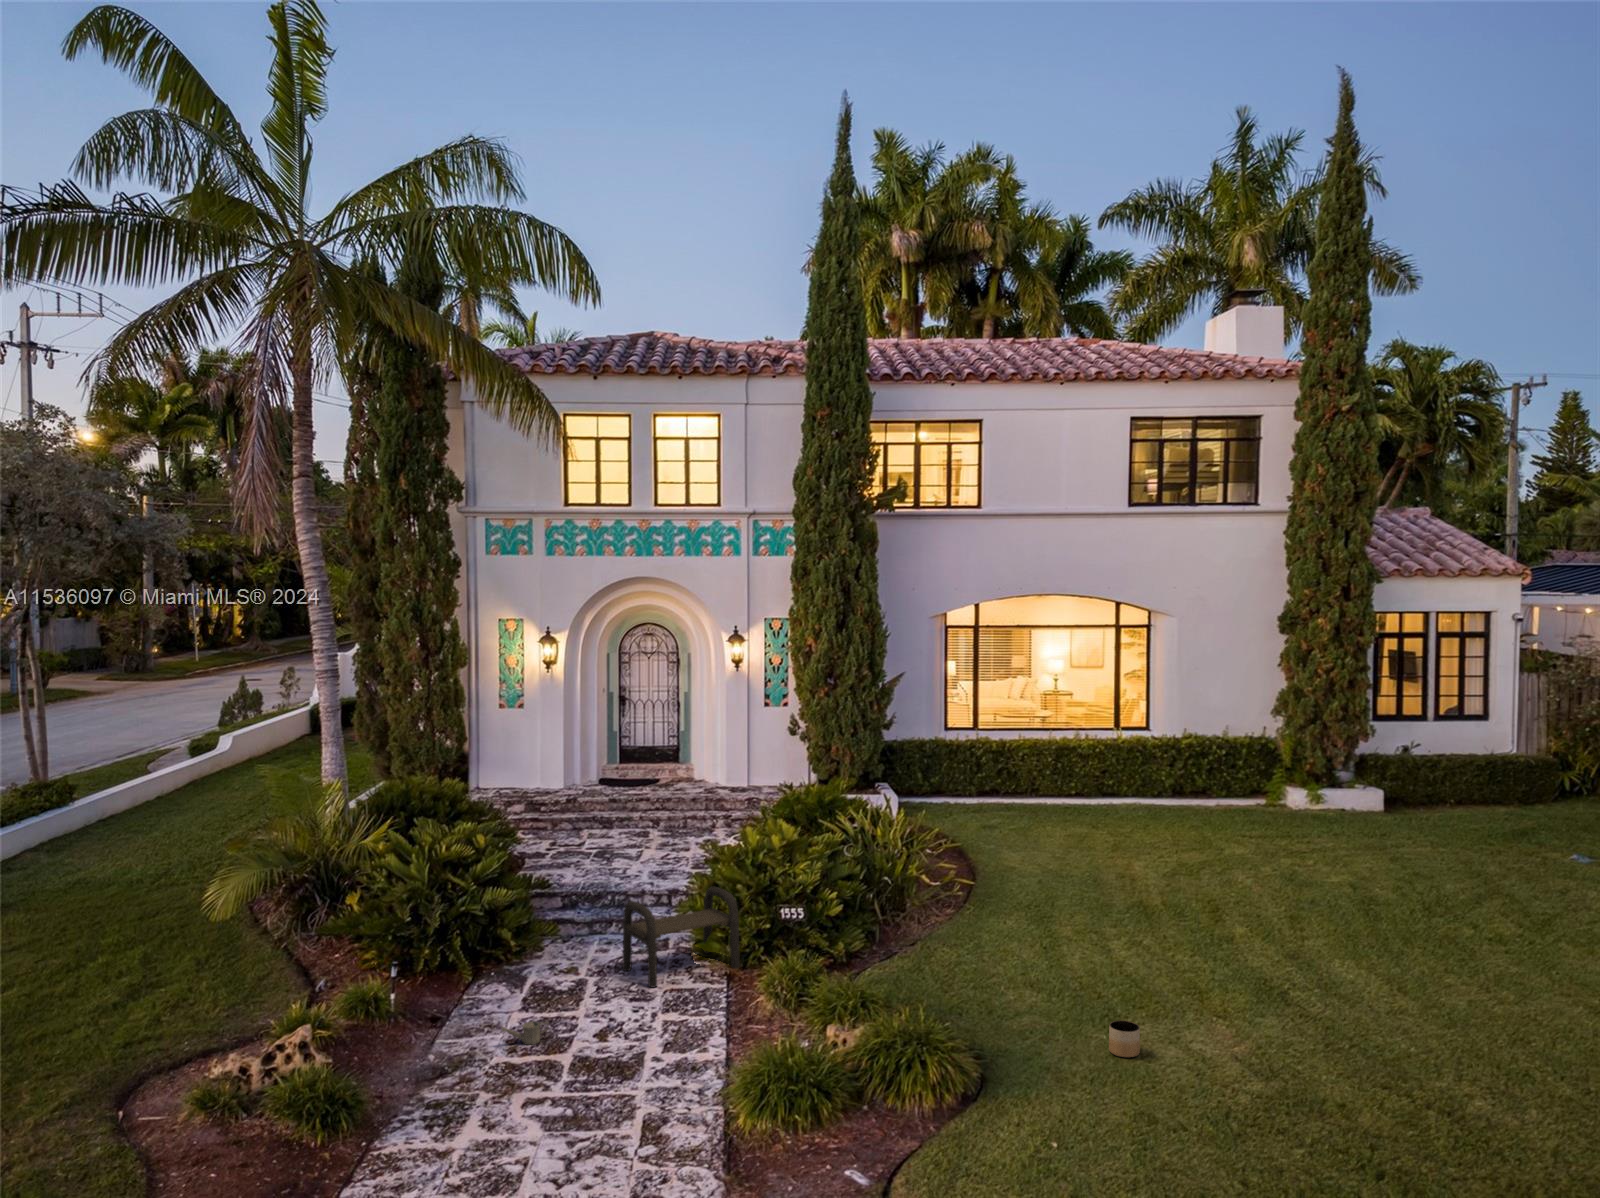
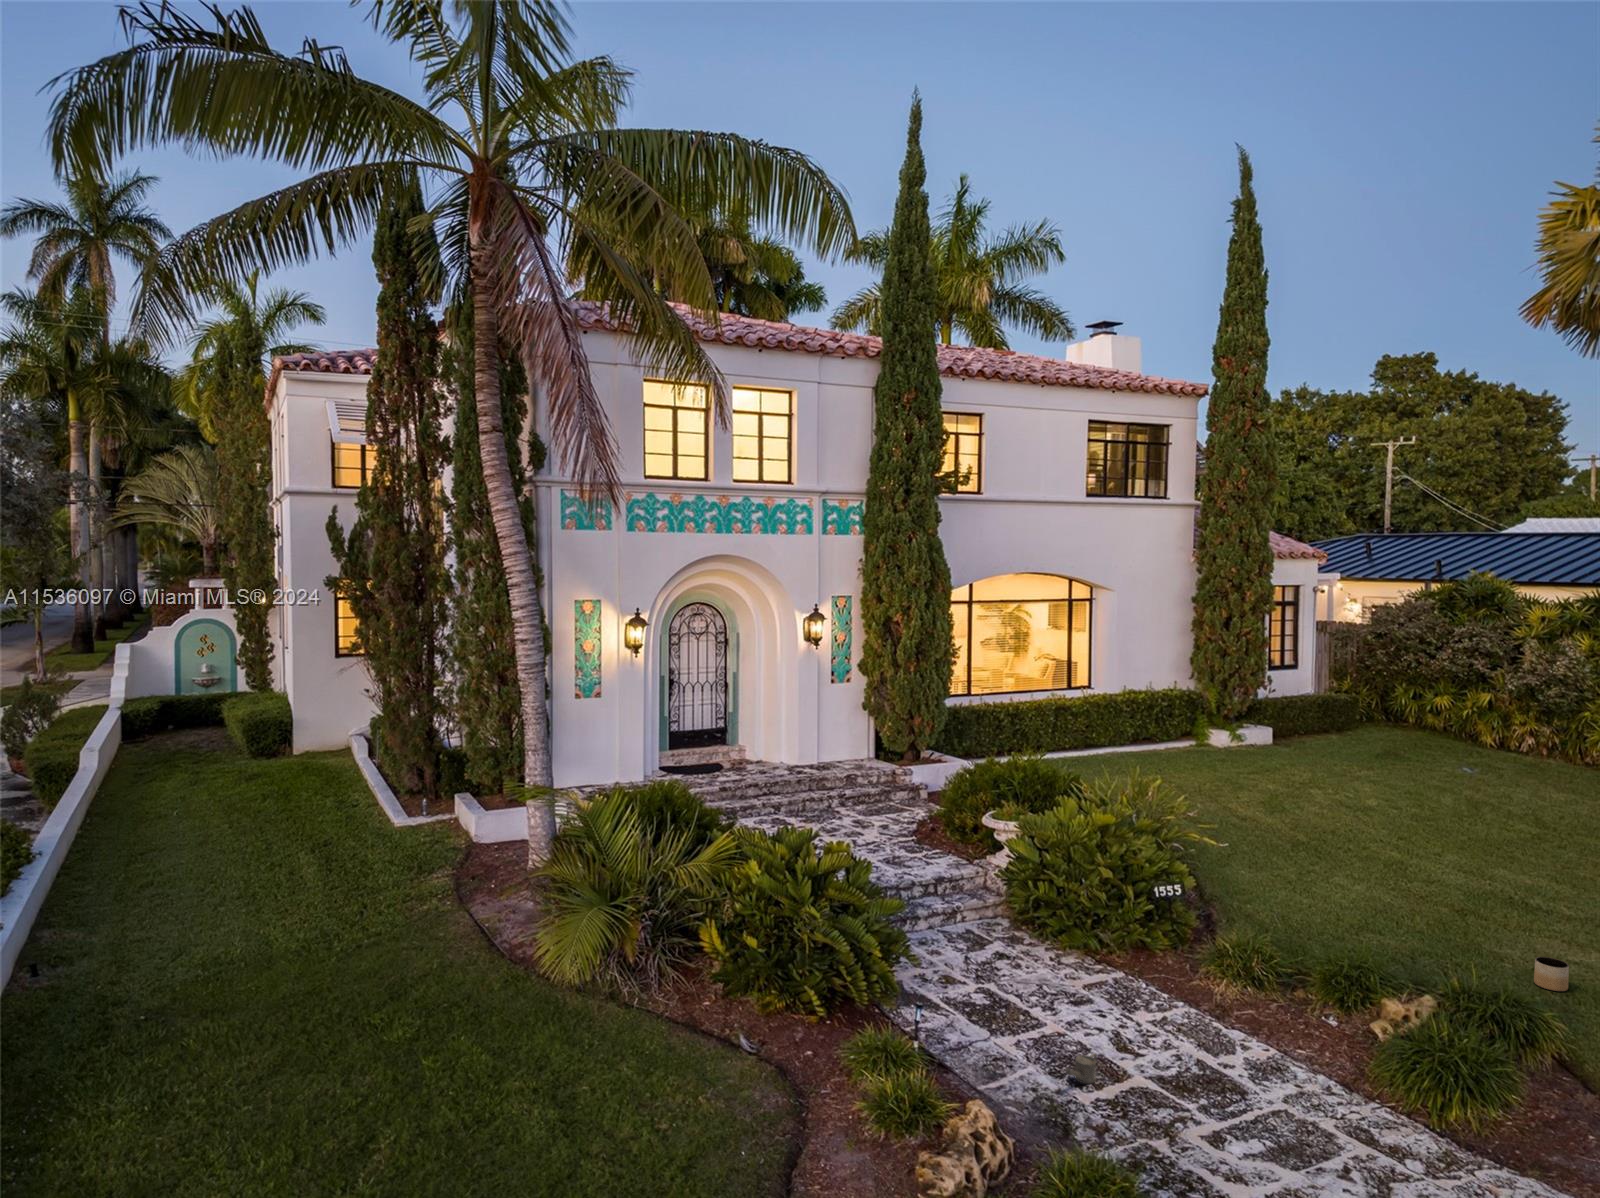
bench: present [623,887,740,987] -> none [1009,872,1109,989]

